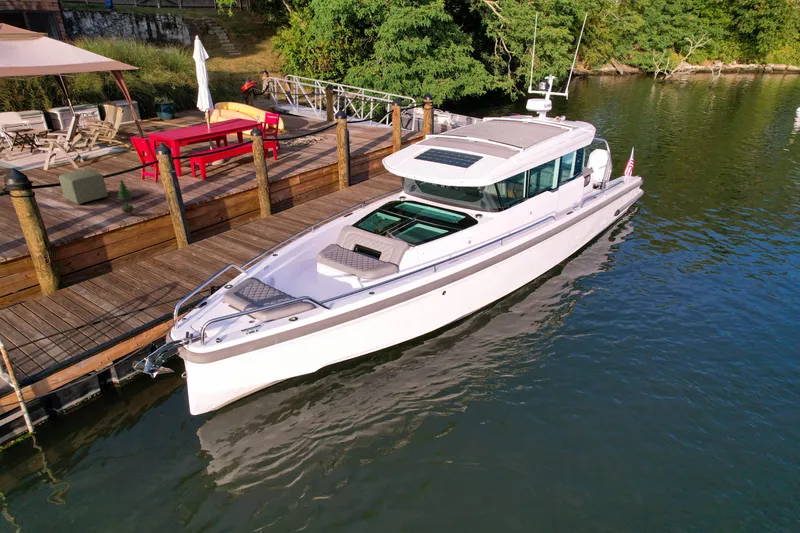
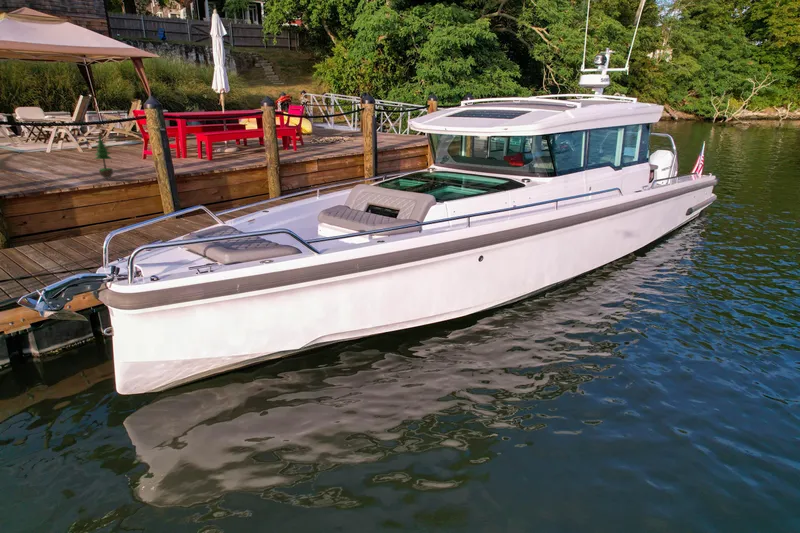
ottoman: present [59,169,108,204] -> none [41,137,94,172]

